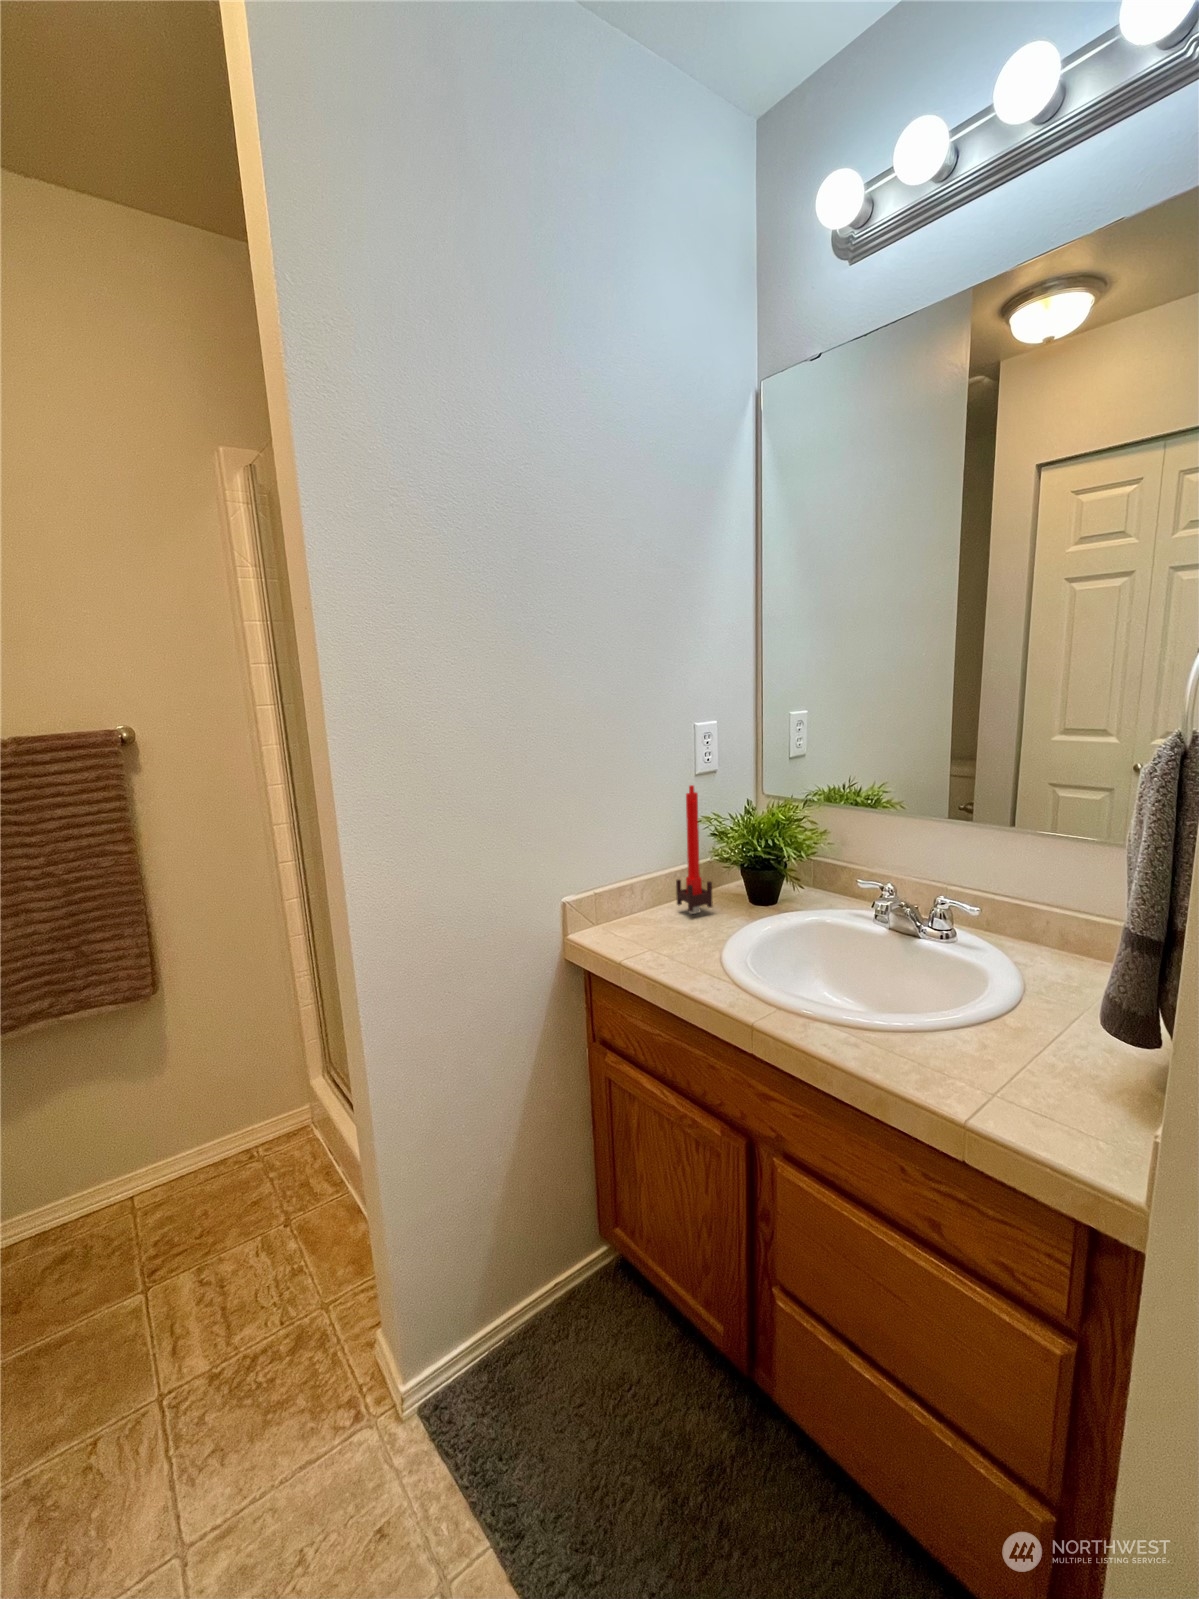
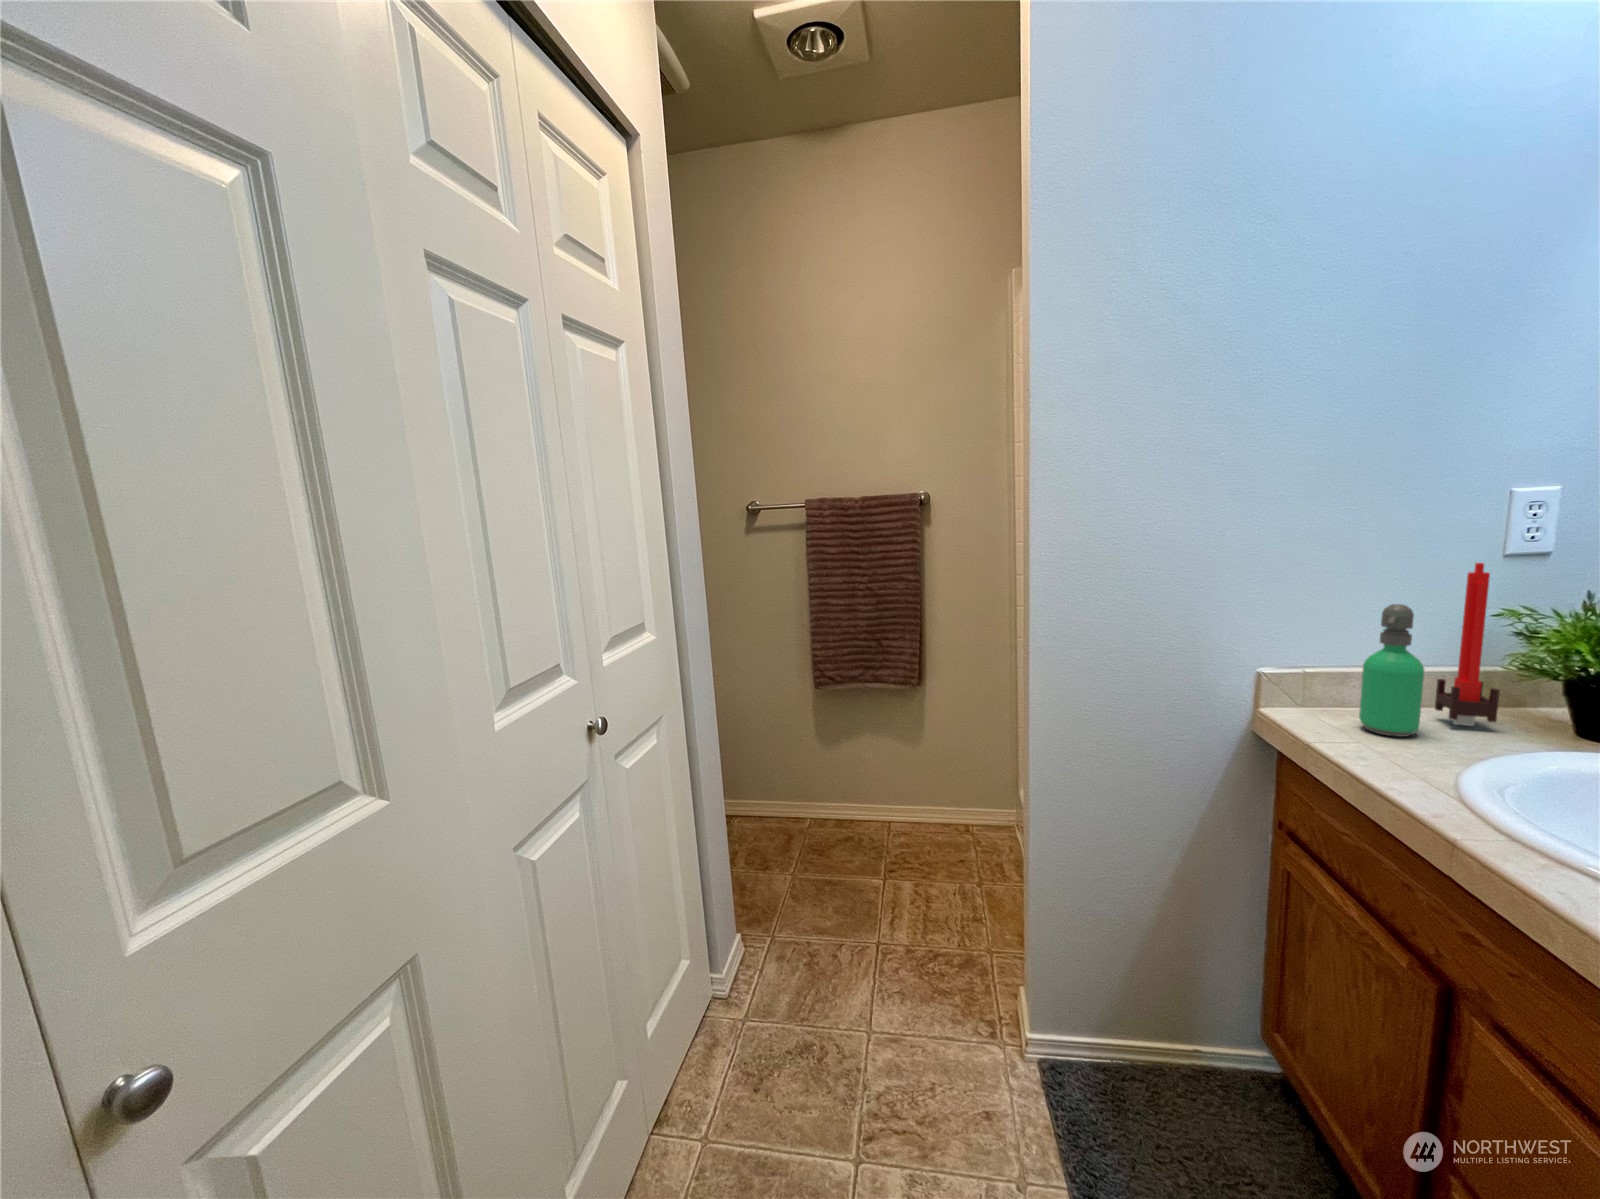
soap dispenser: none [639,826,678,937] -> present [1359,604,1424,737]

